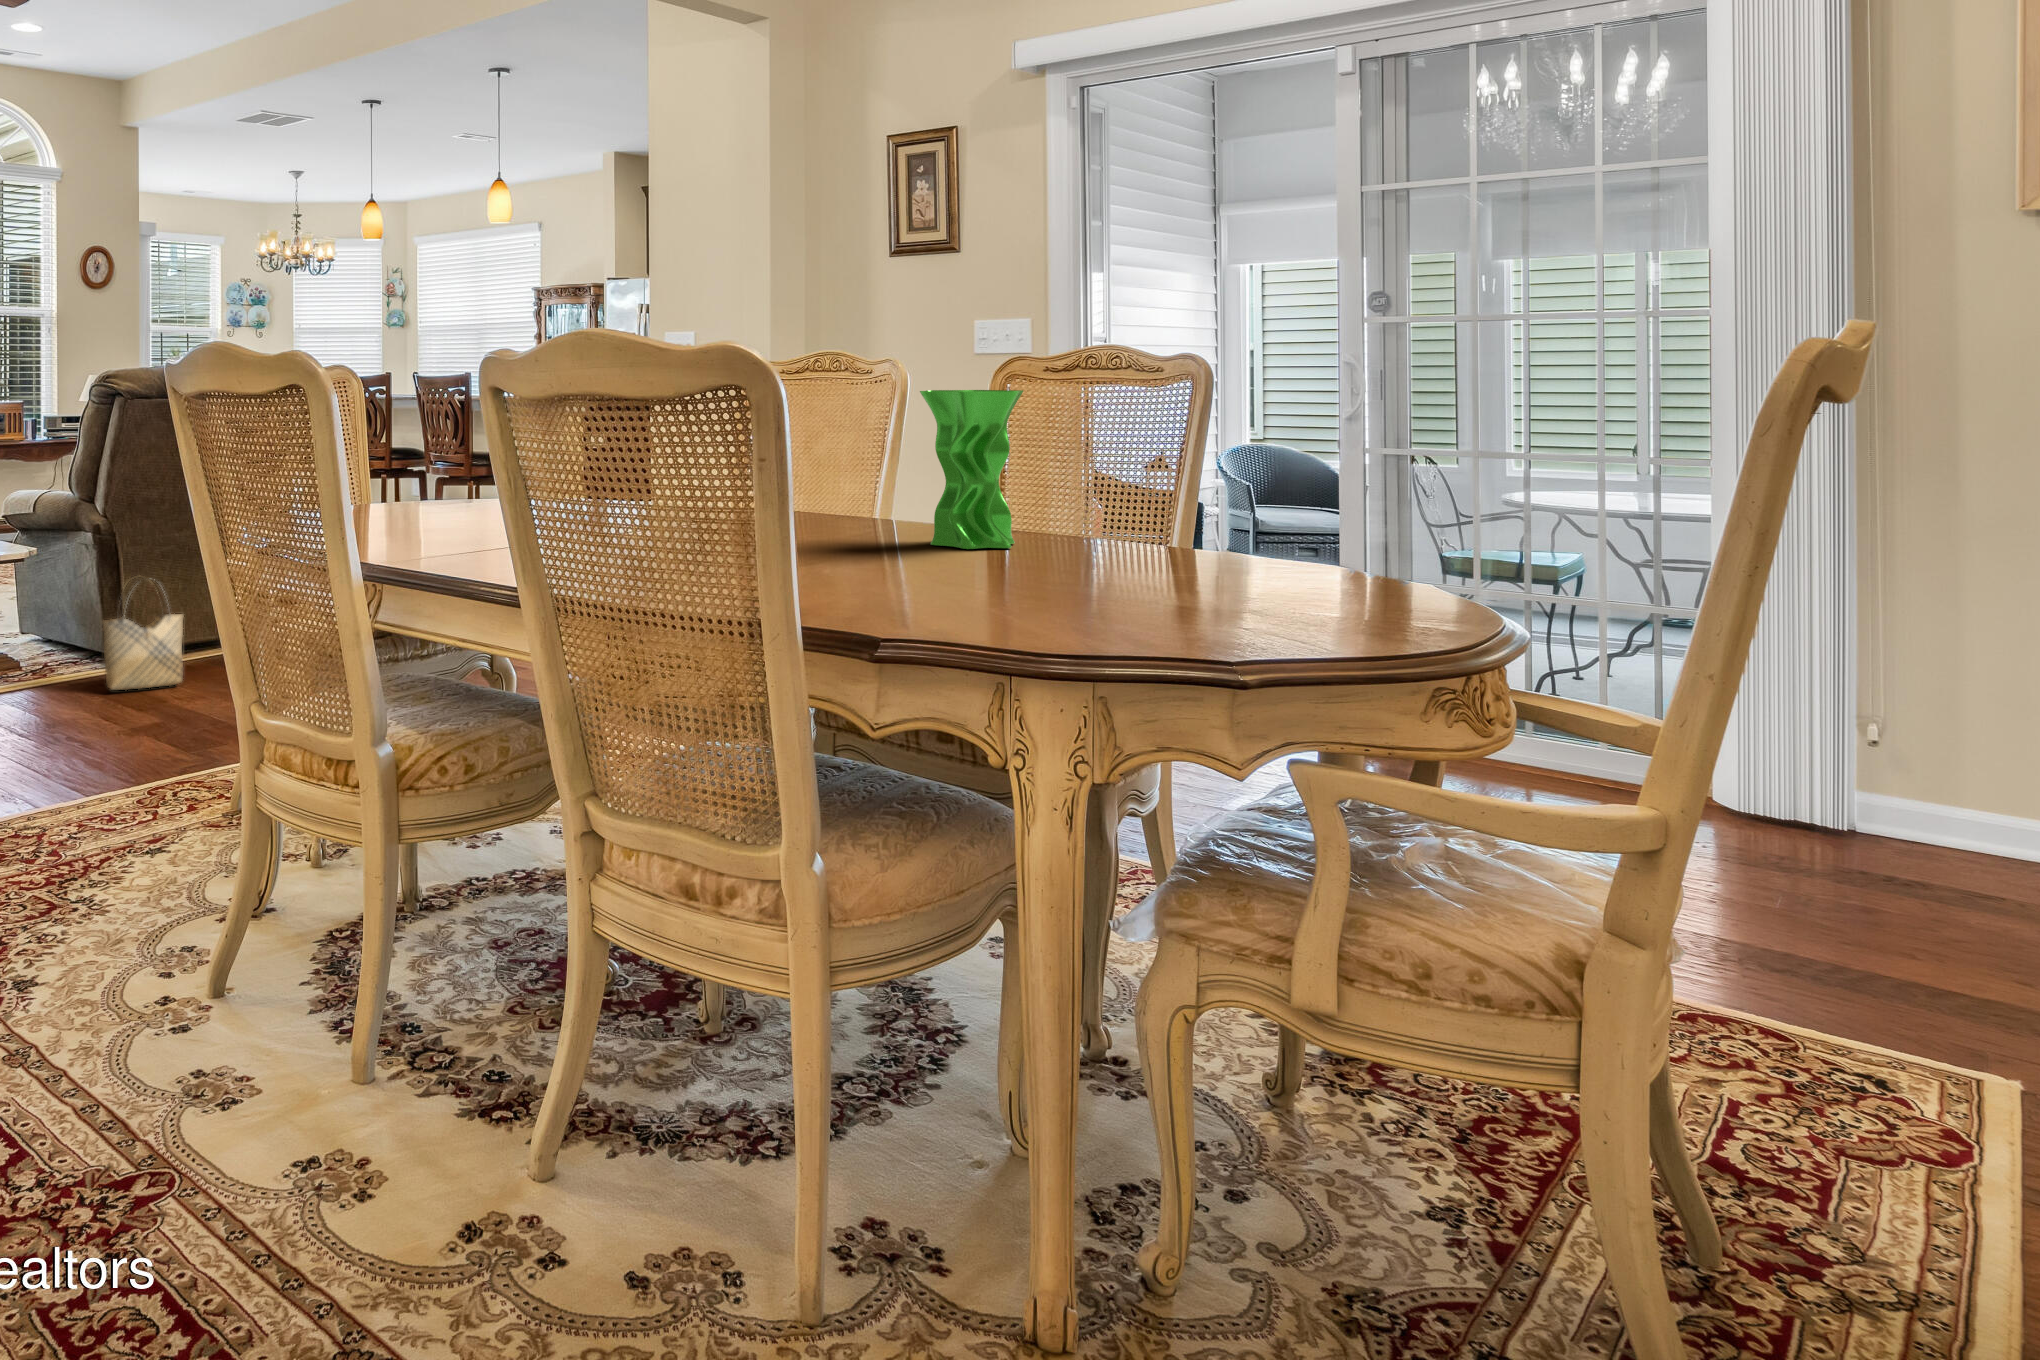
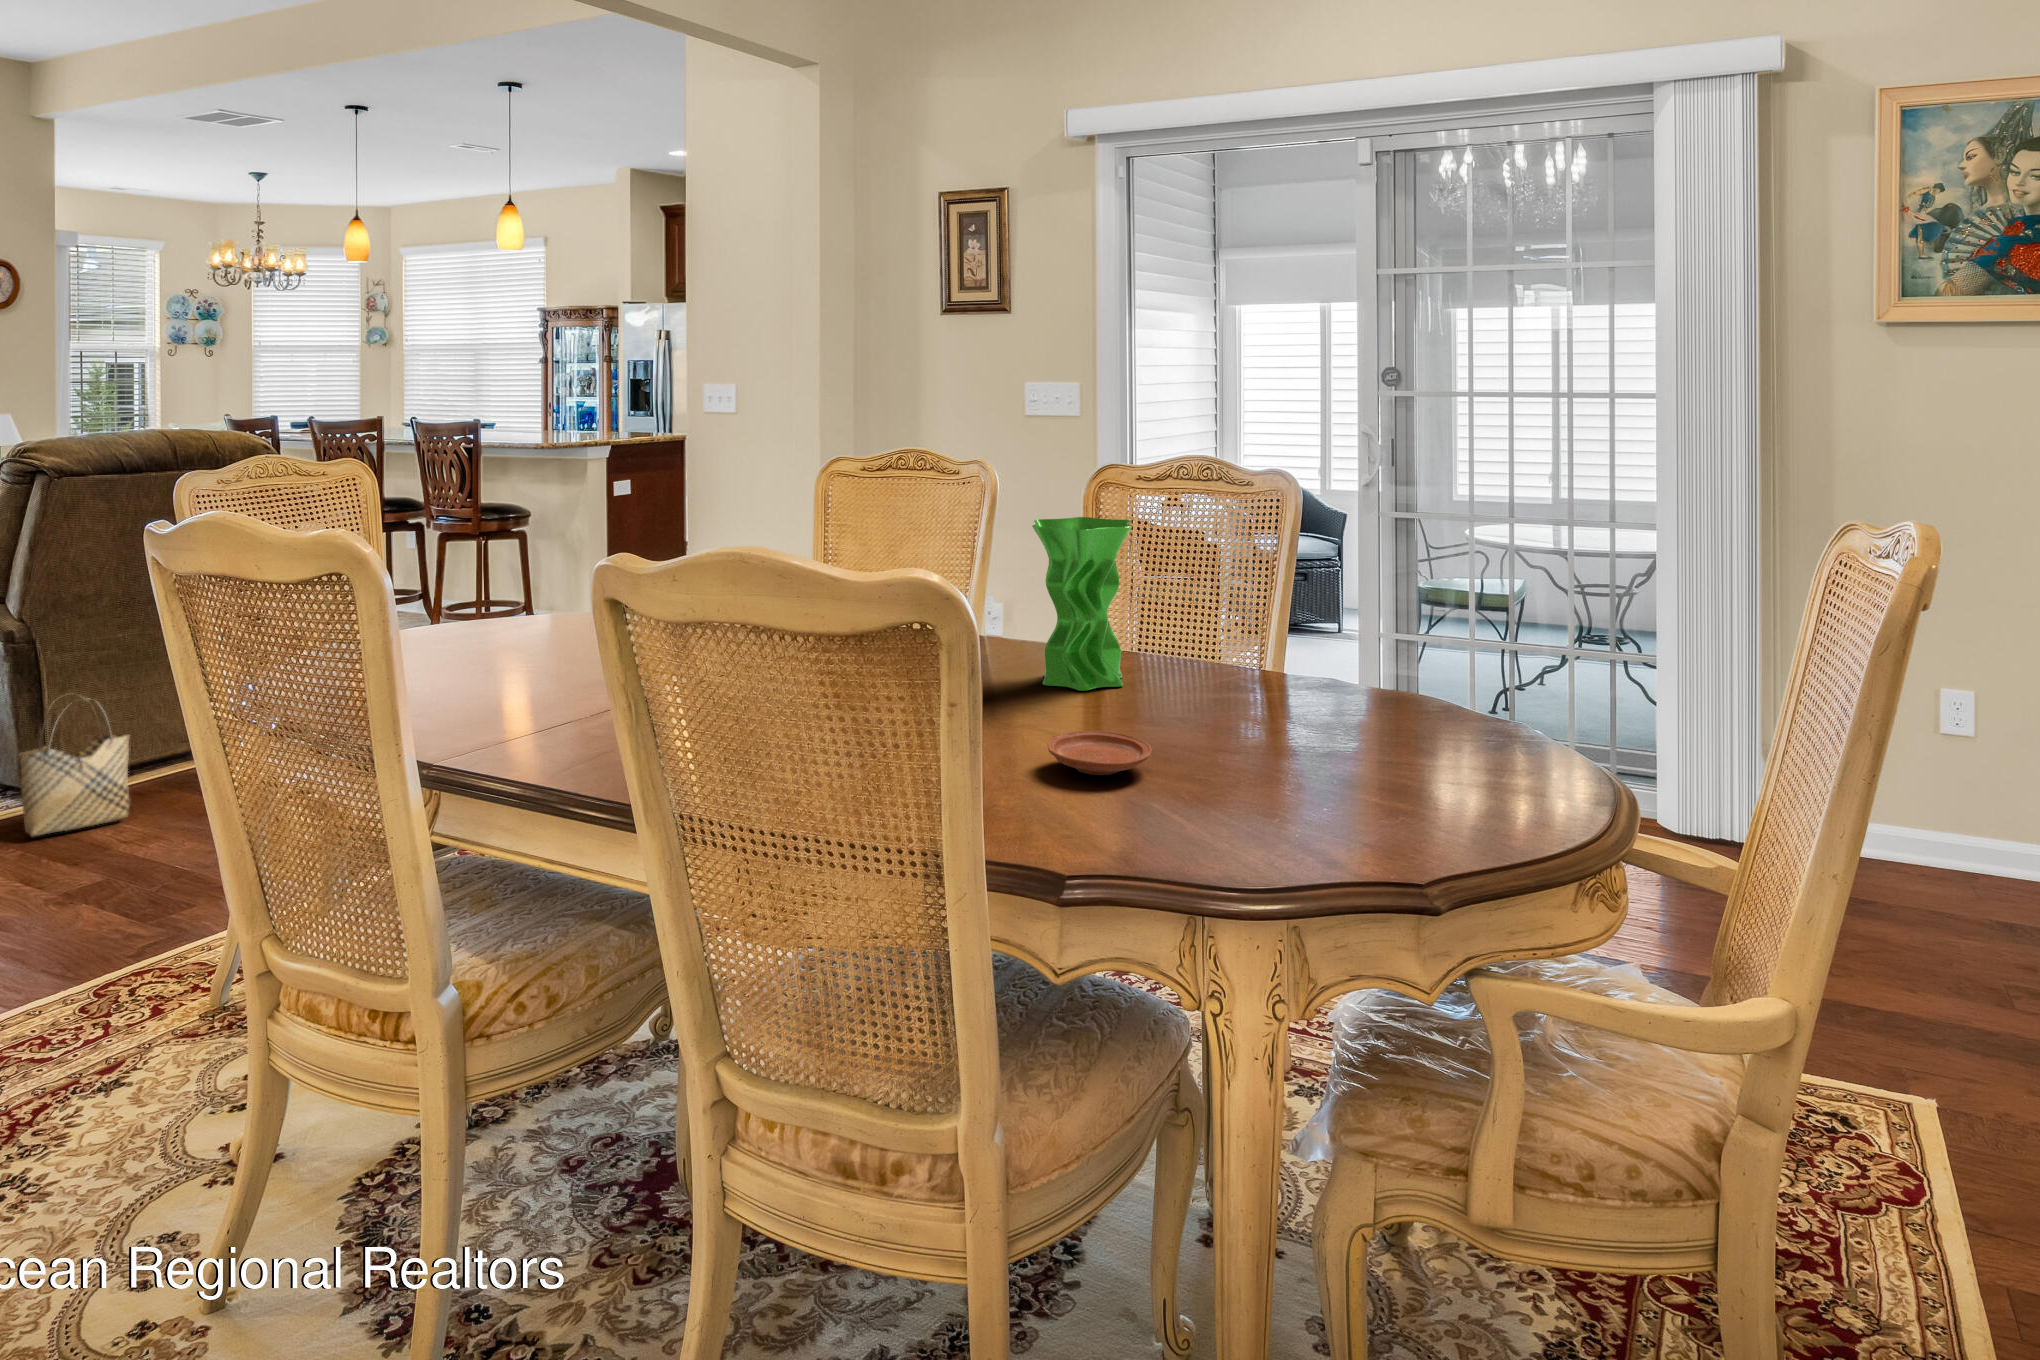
plate: none [899,558,1000,591] -> present [1047,731,1152,775]

